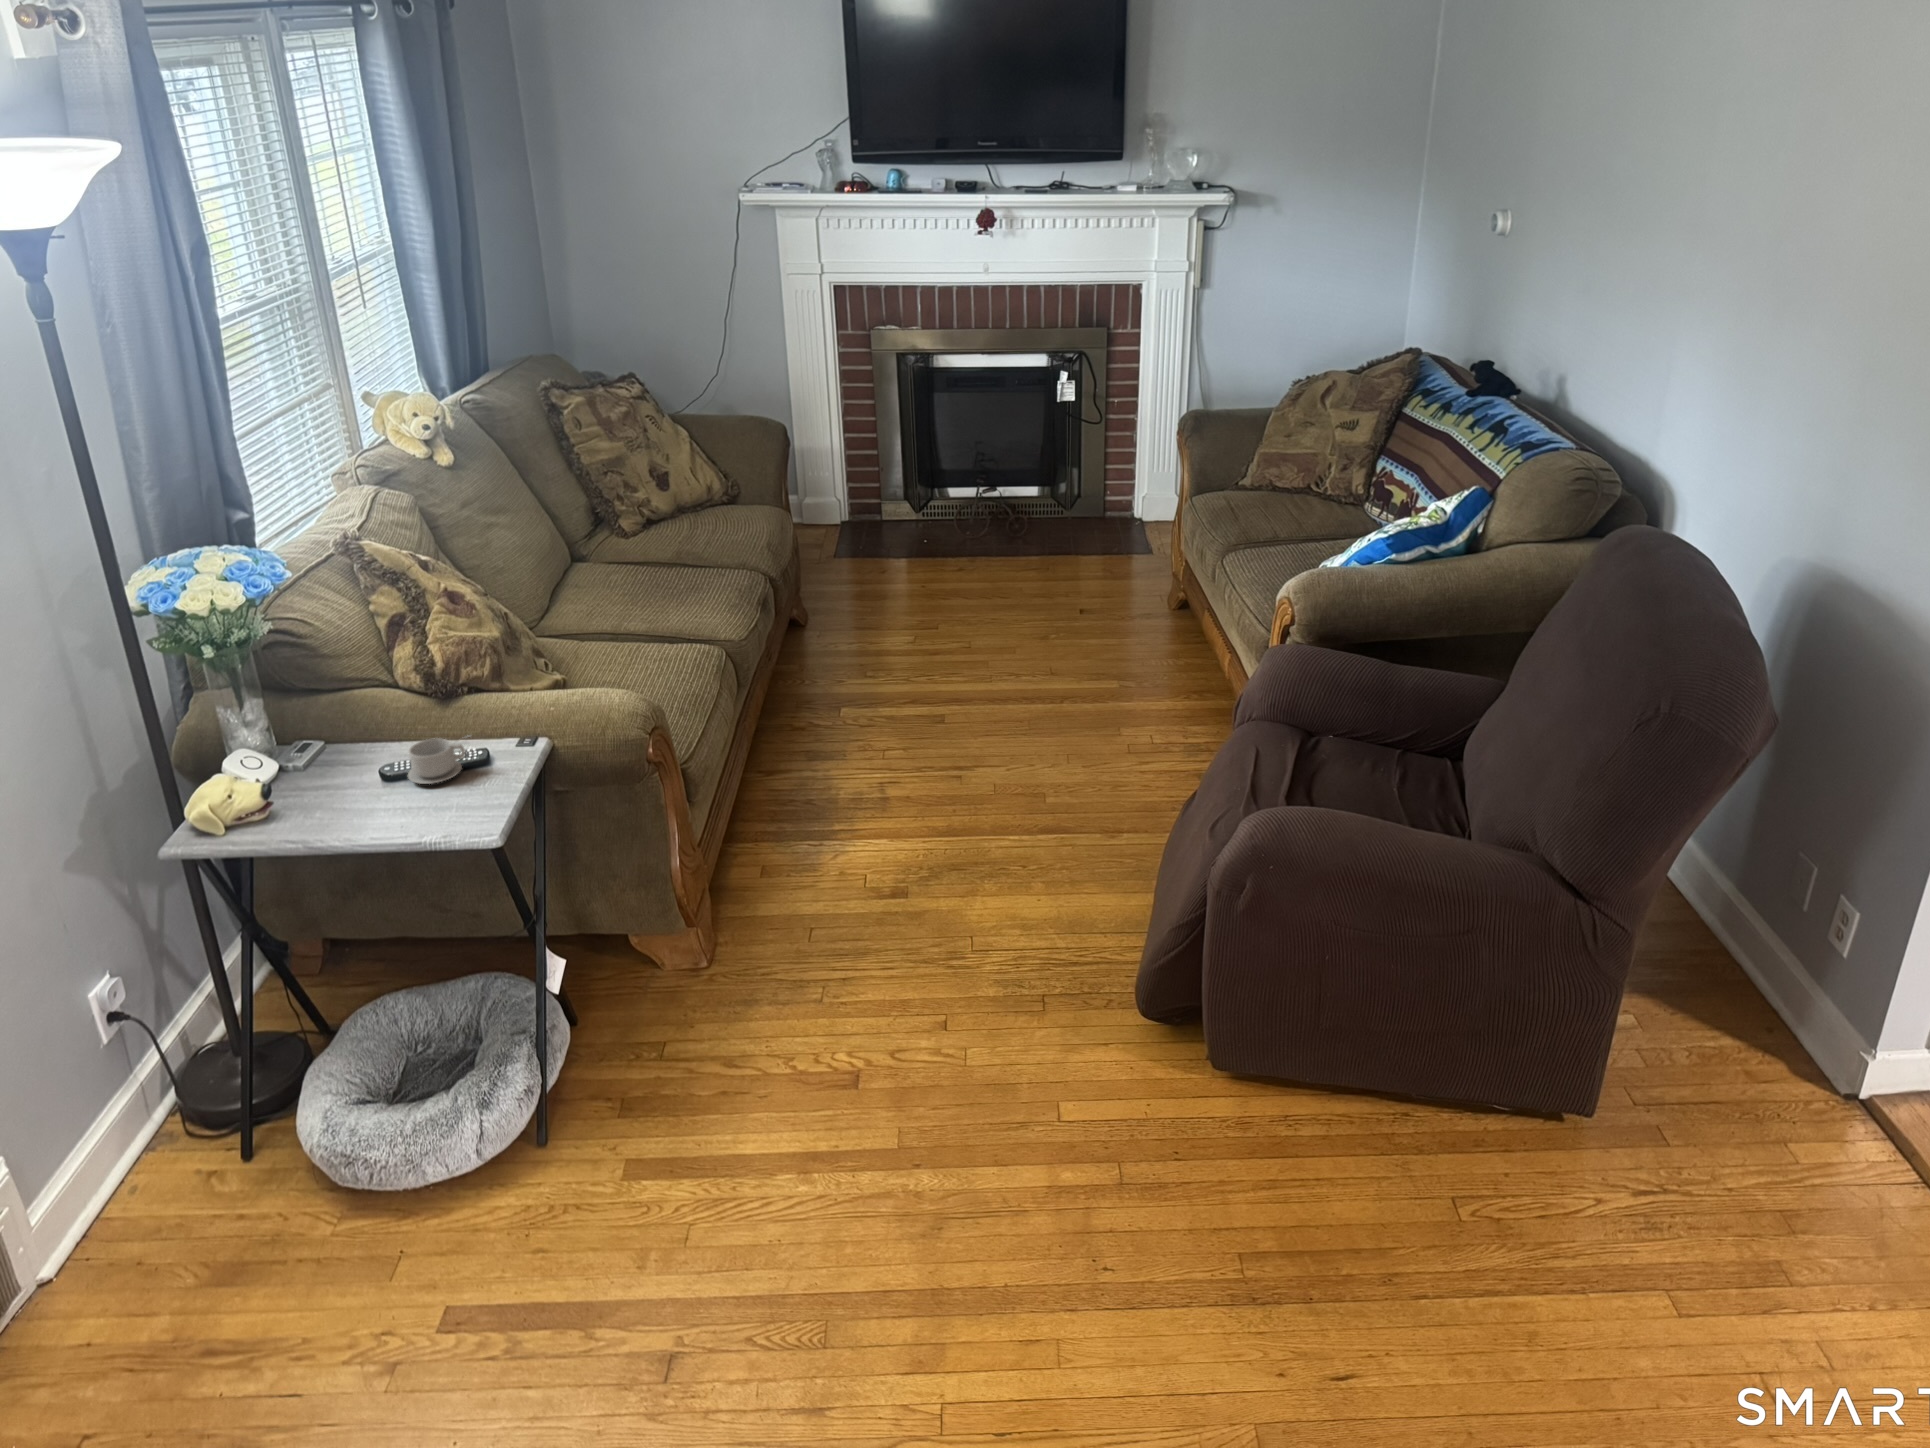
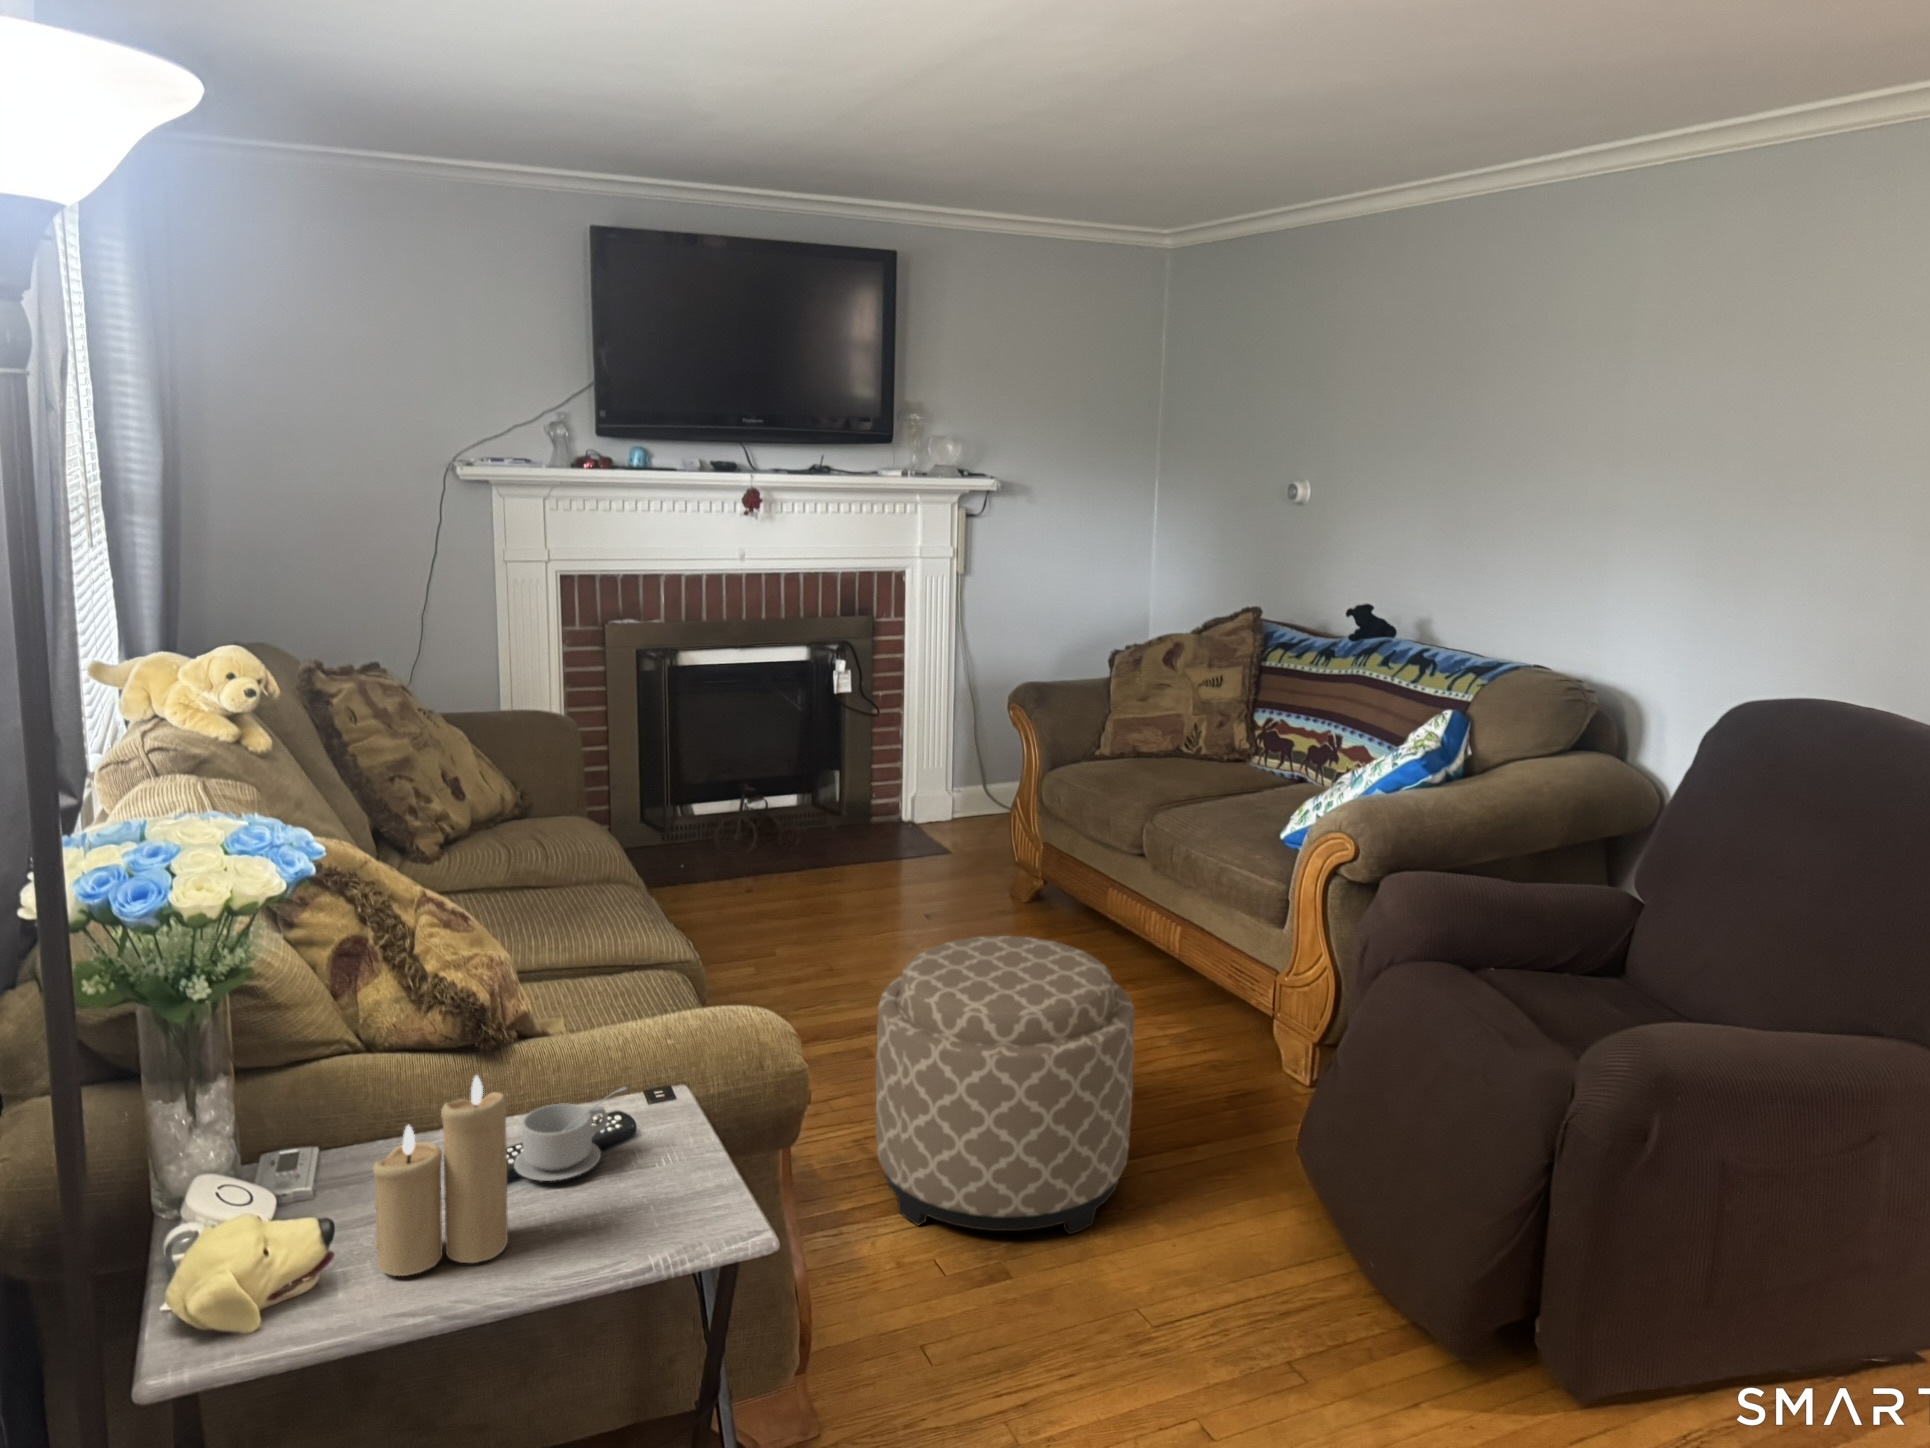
ottoman: none [848,647,1050,881] -> present [876,936,1134,1235]
candle: none [288,719,373,822] -> present [373,1076,508,1276]

